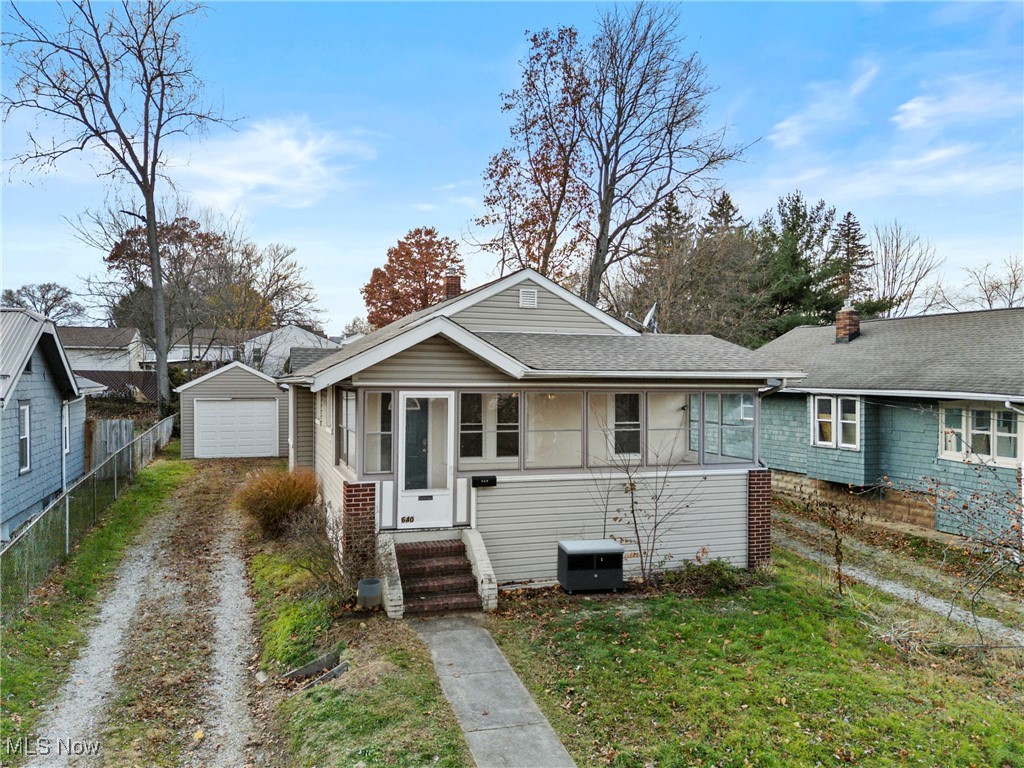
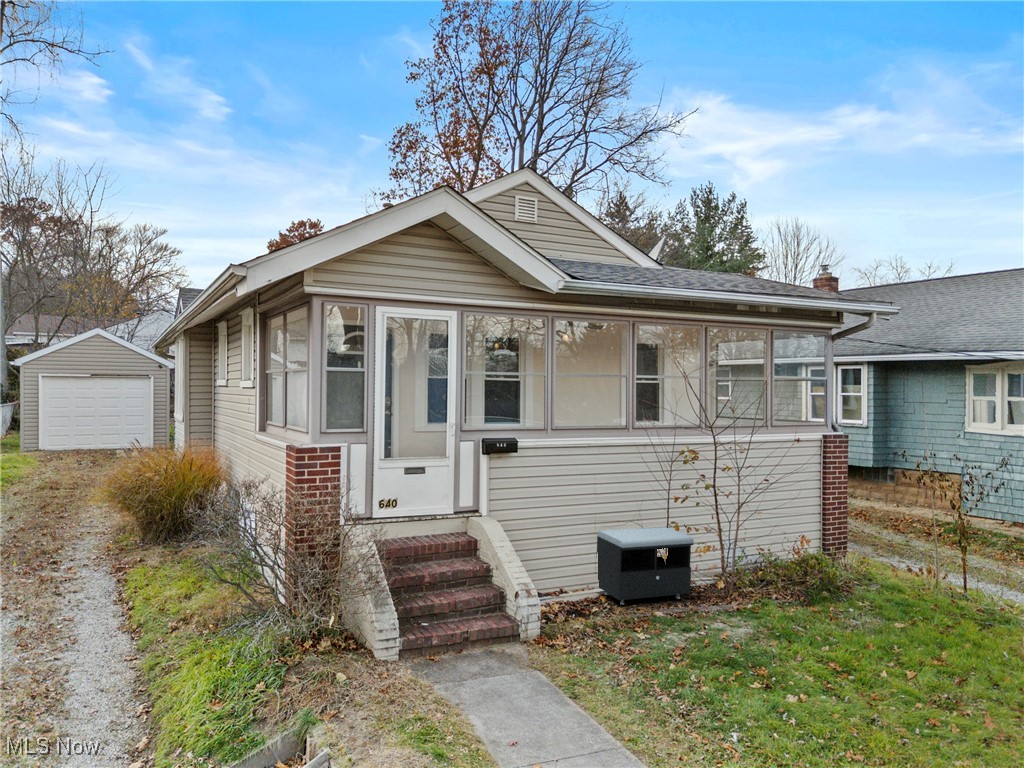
planter: present [358,578,382,608] -> none [323,596,362,663]

